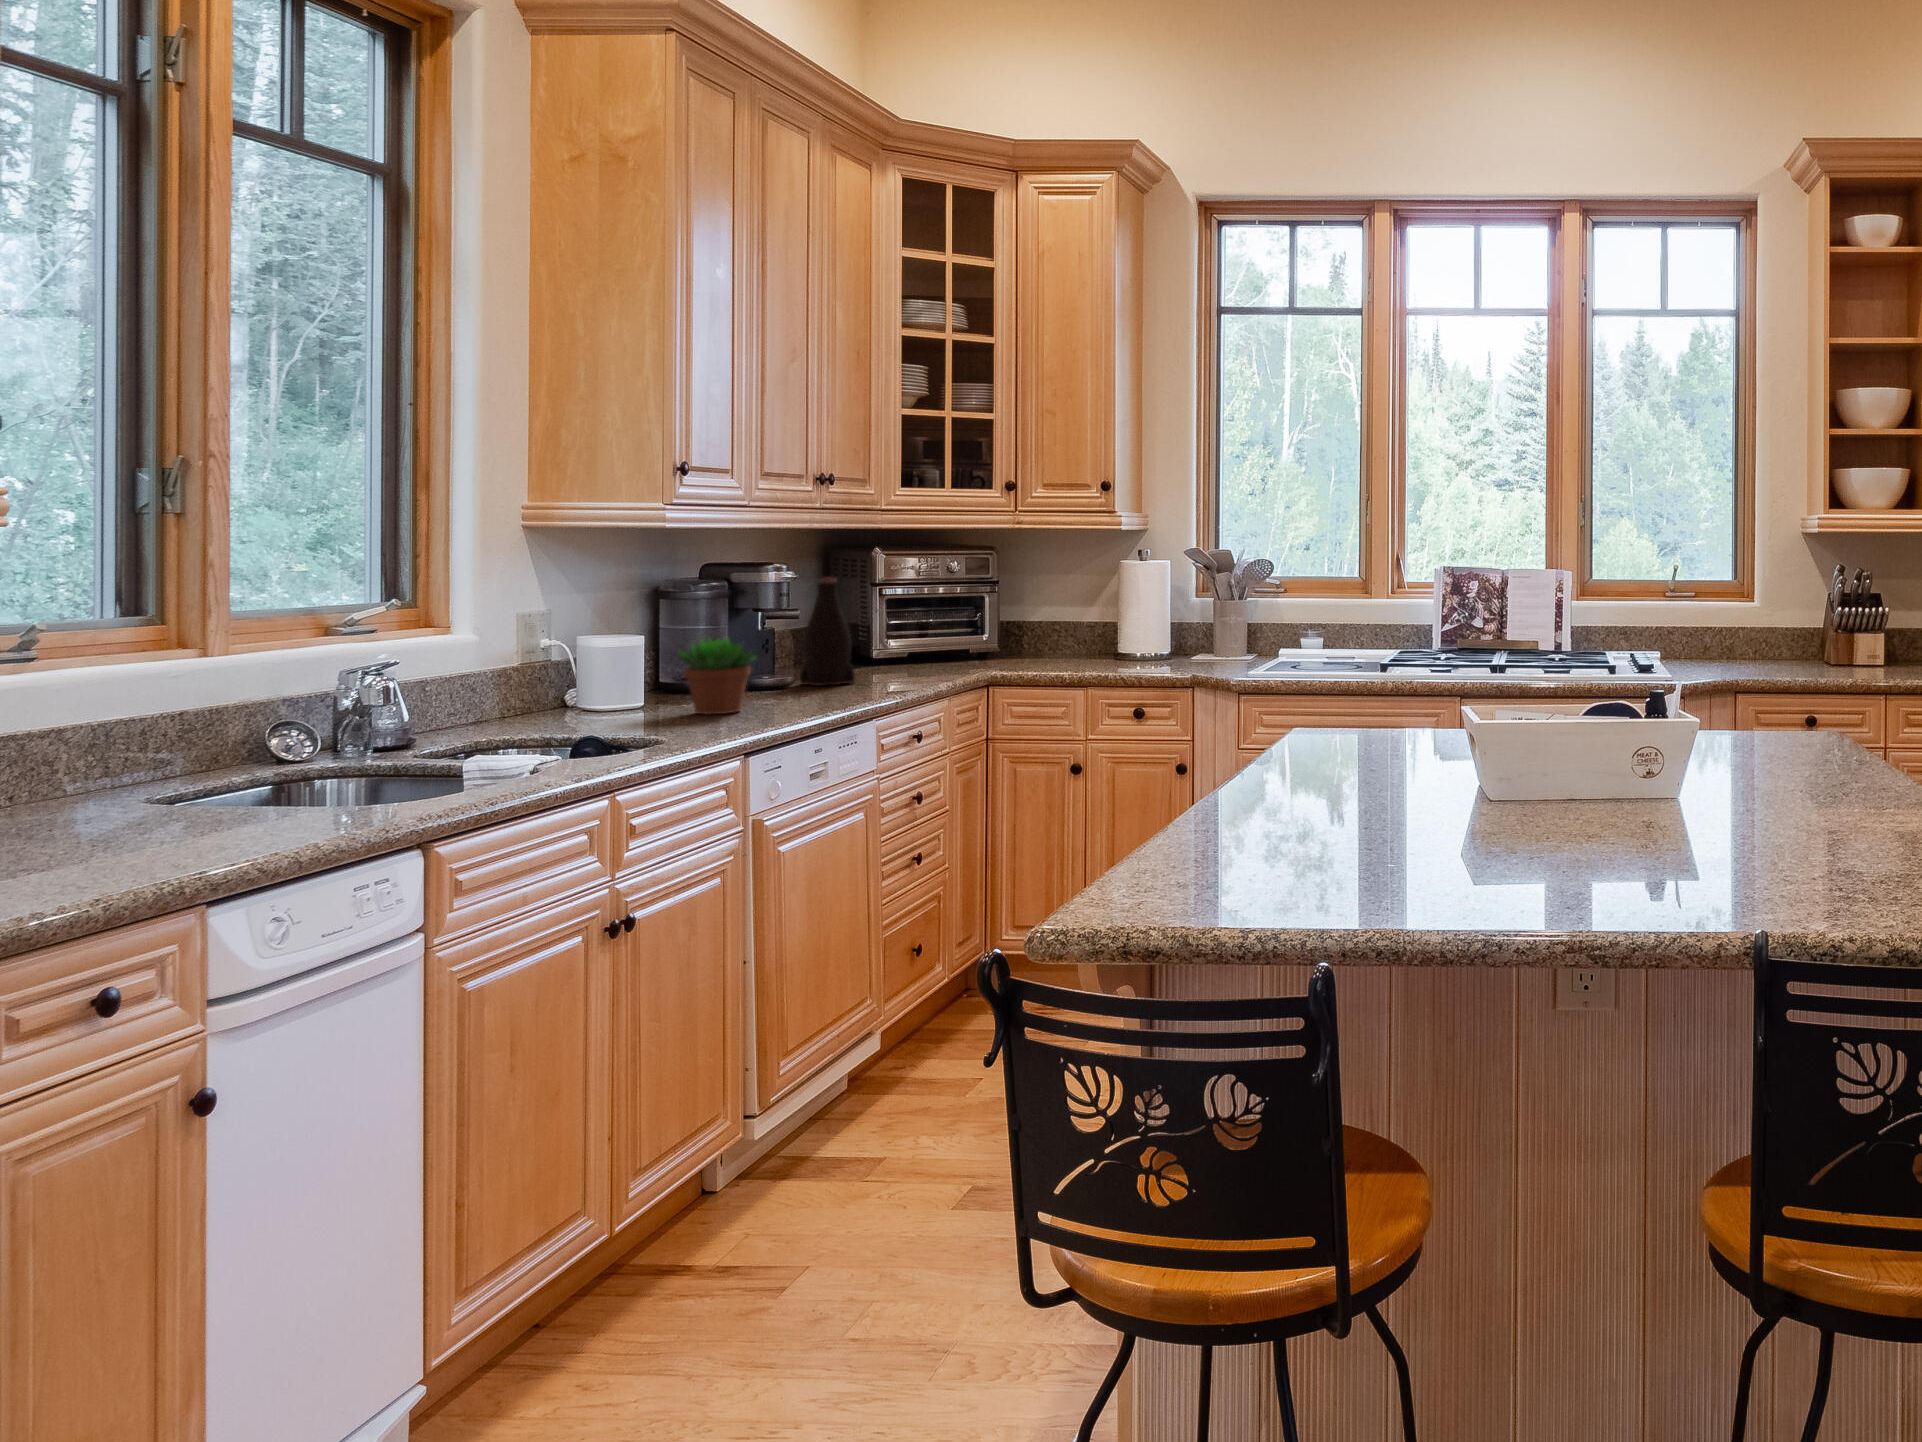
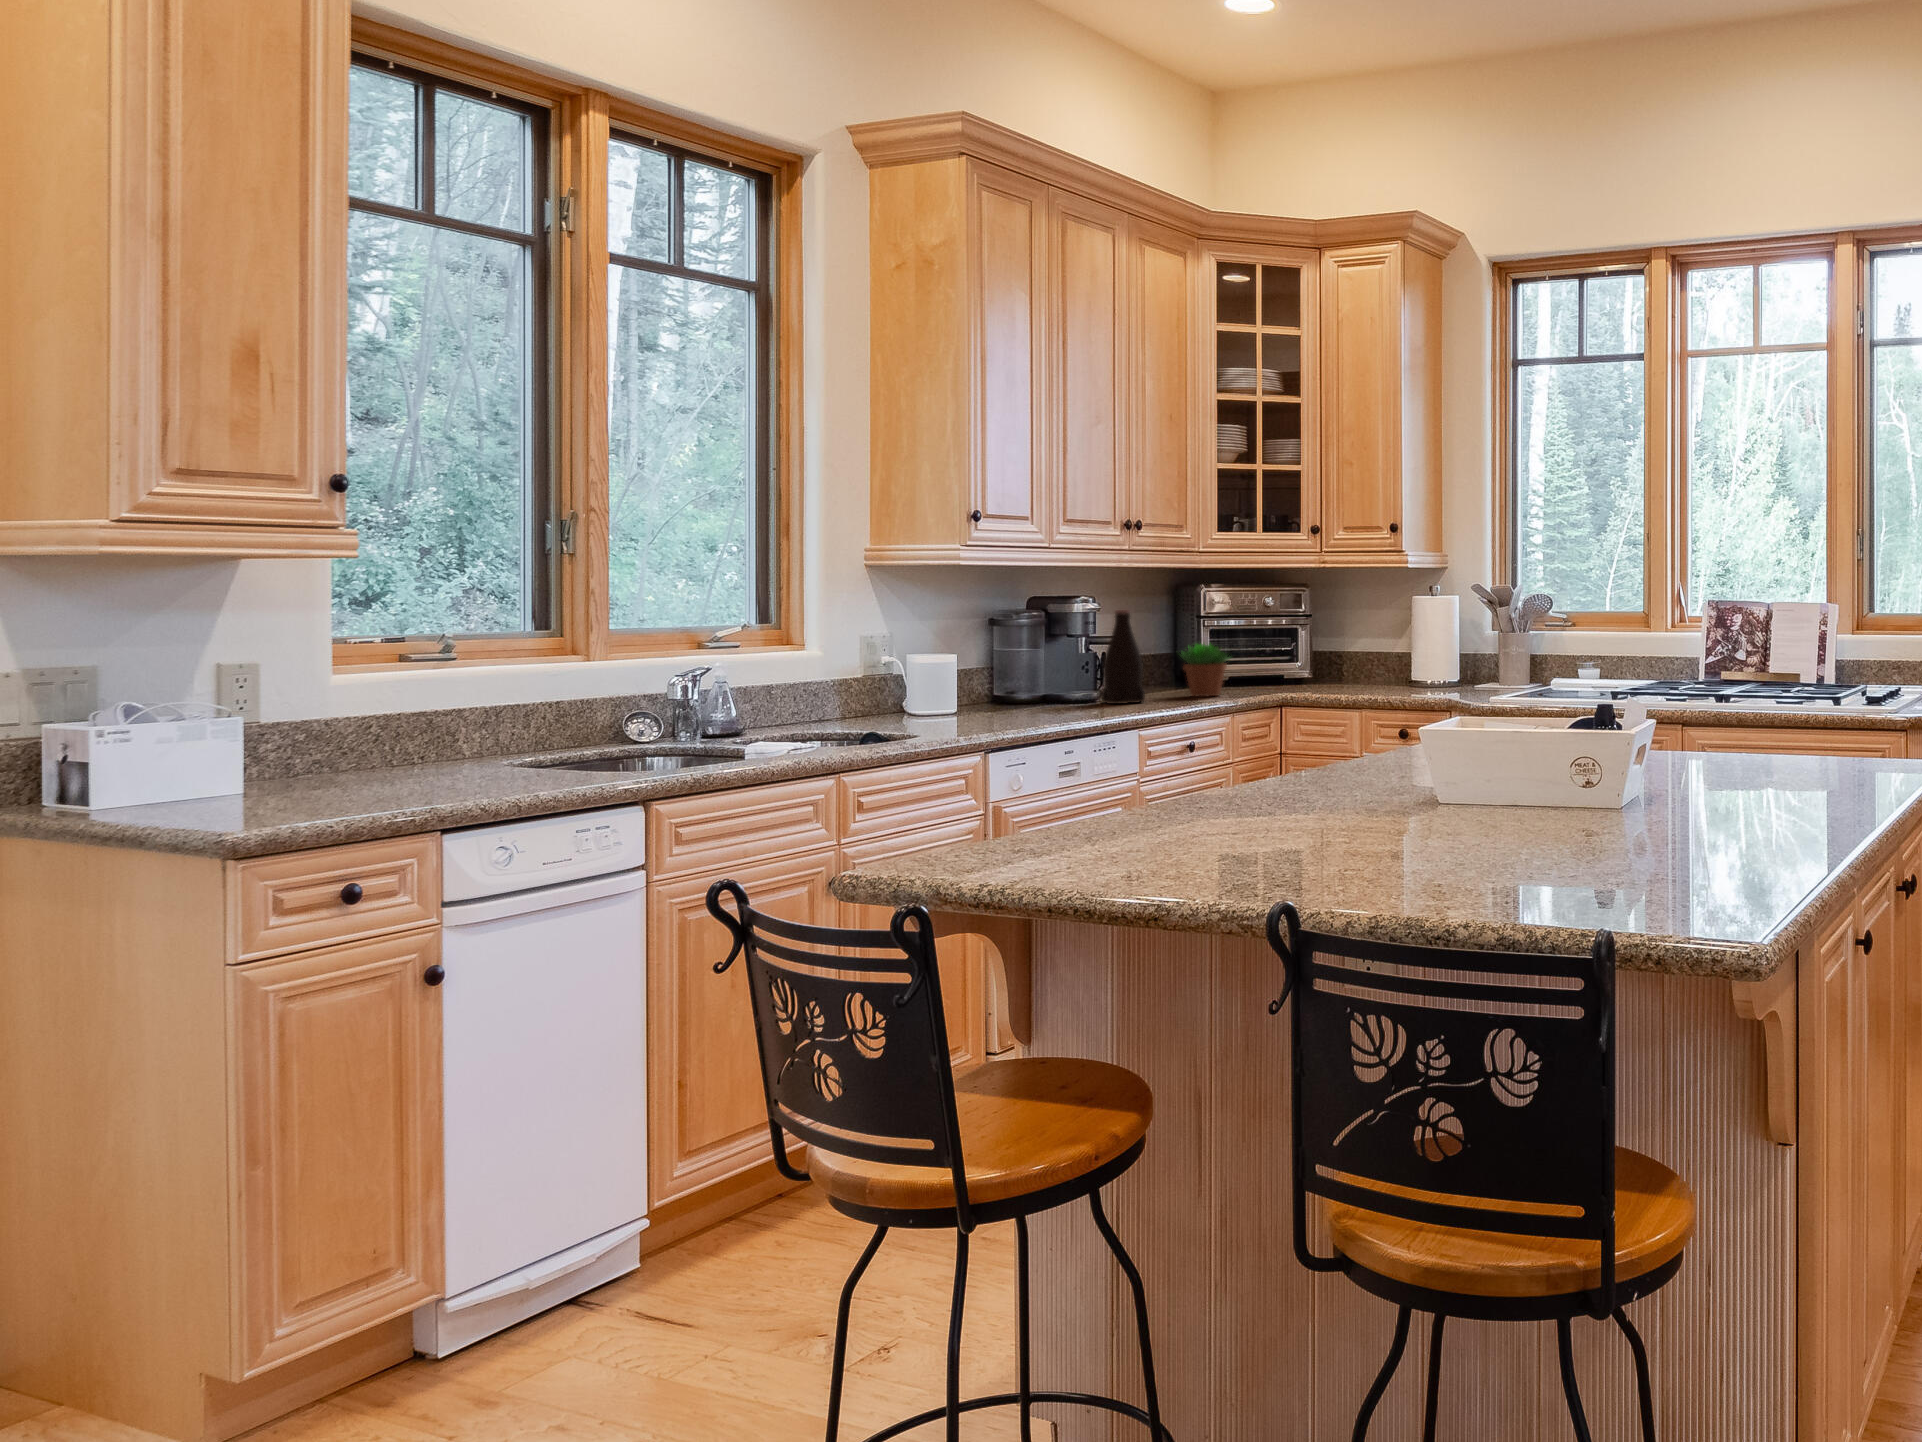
succulent plant: present [677,638,757,714] -> present [1180,643,1230,697]

